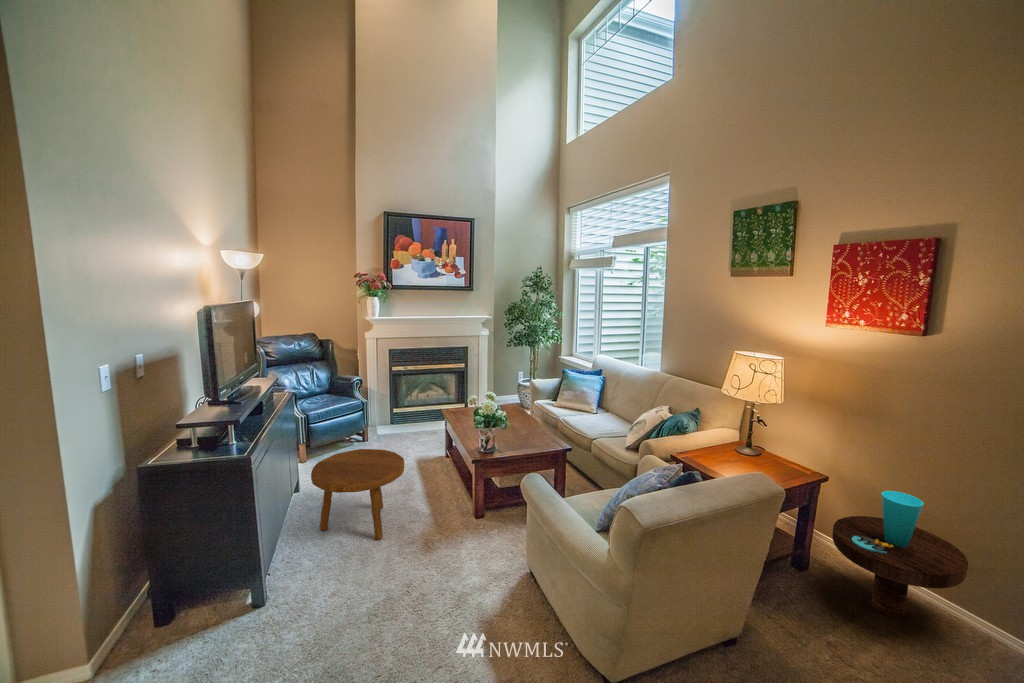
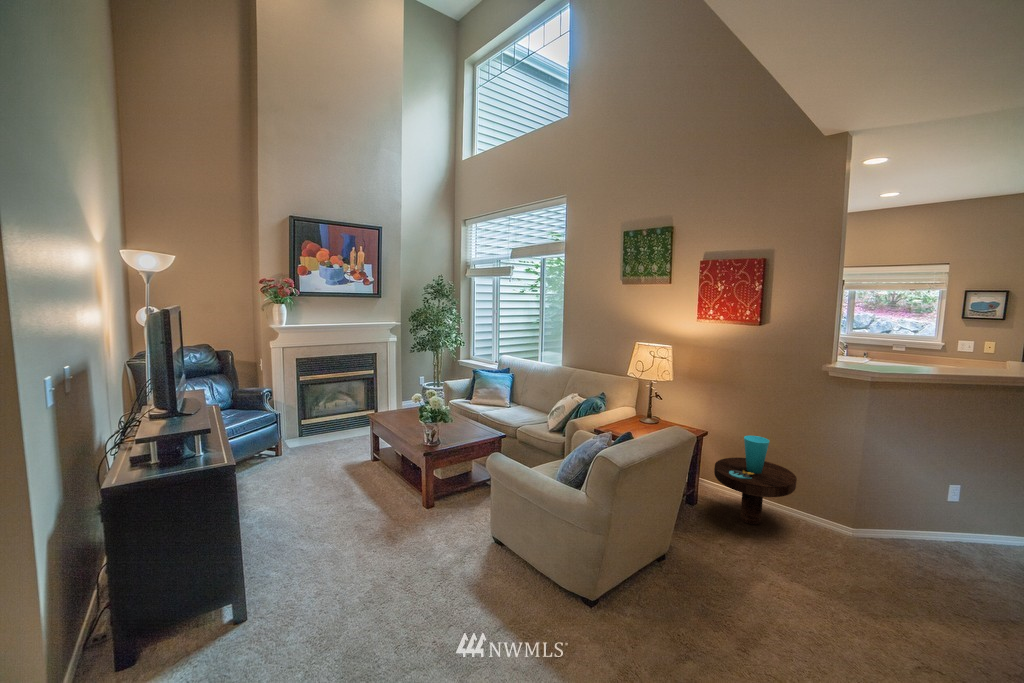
footstool: present [311,449,404,540] -> none [259,455,358,545]

